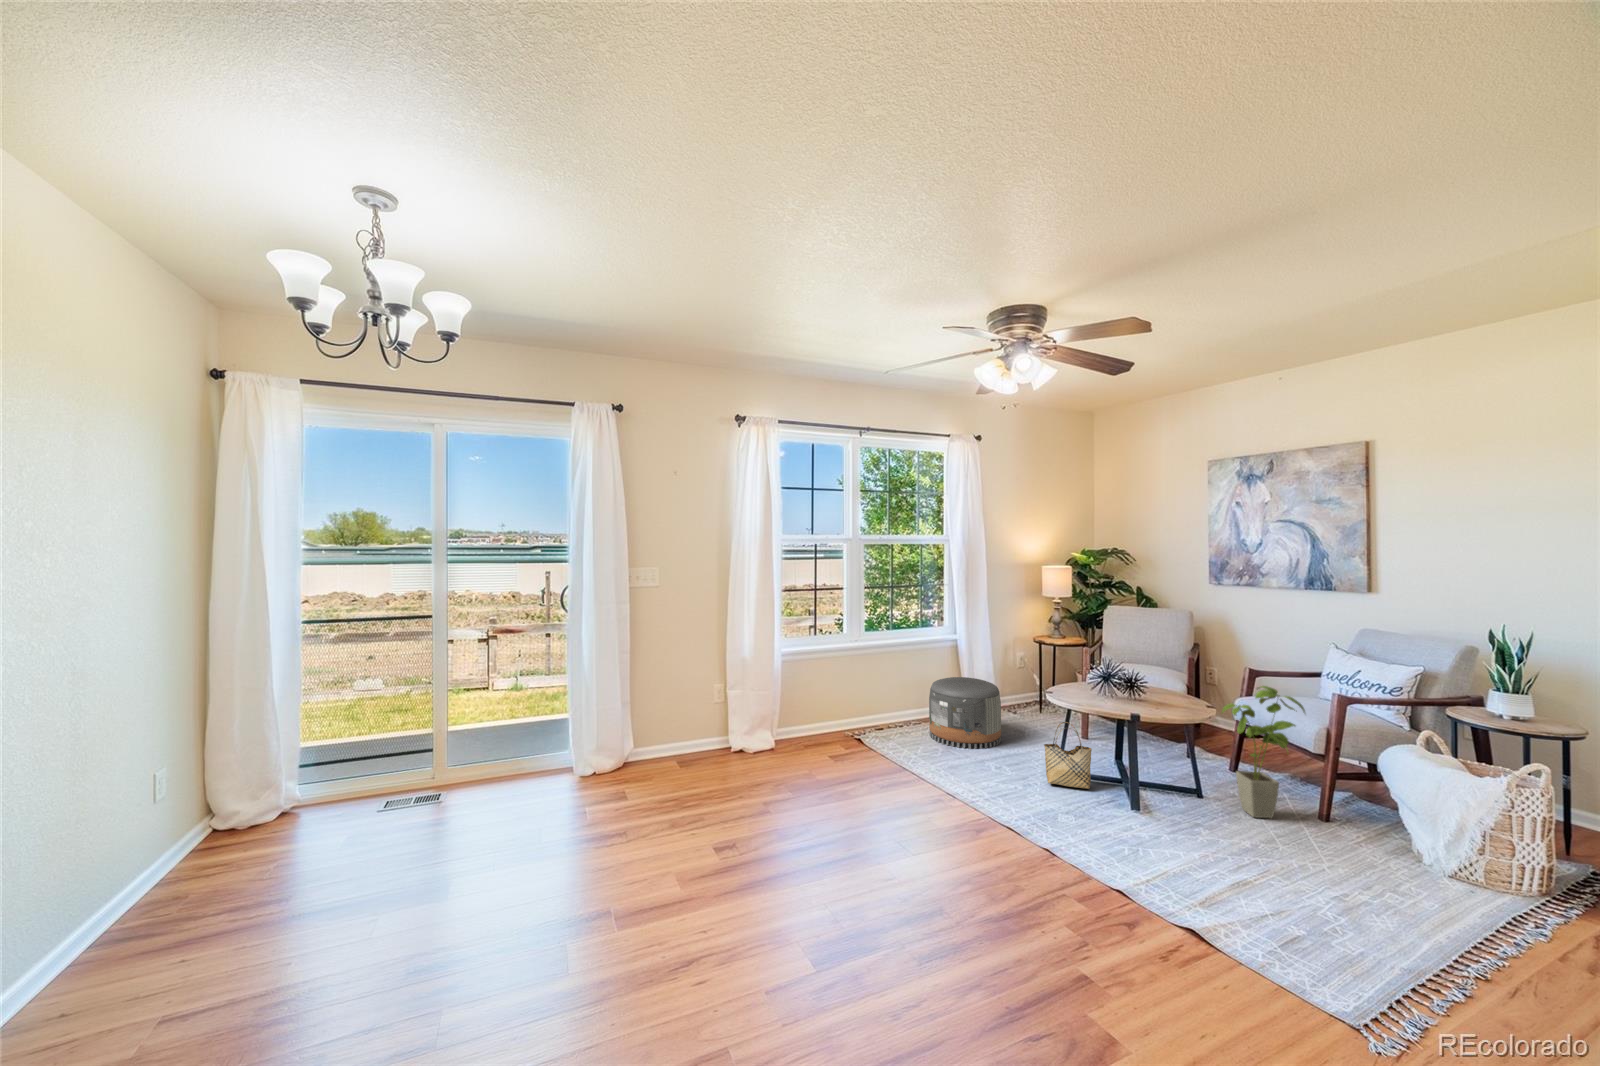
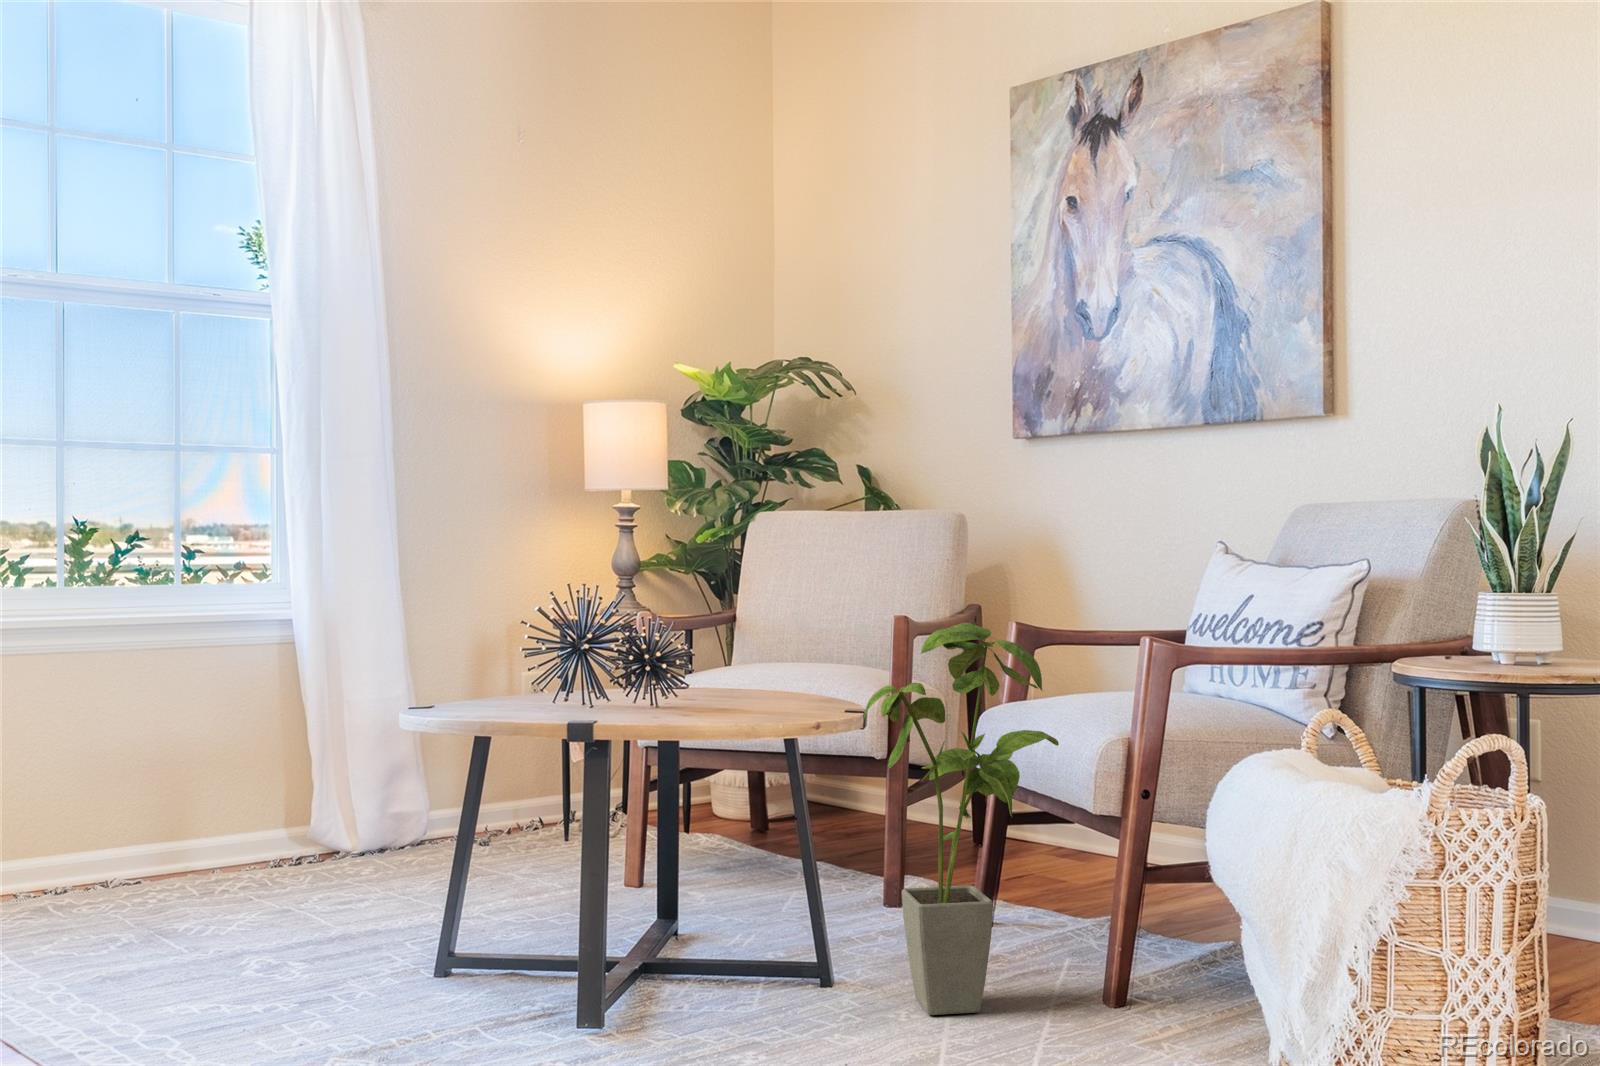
pouf: present [929,677,1001,749] -> none [139,723,376,935]
woven basket: present [1044,722,1092,789] -> none [384,797,528,995]

